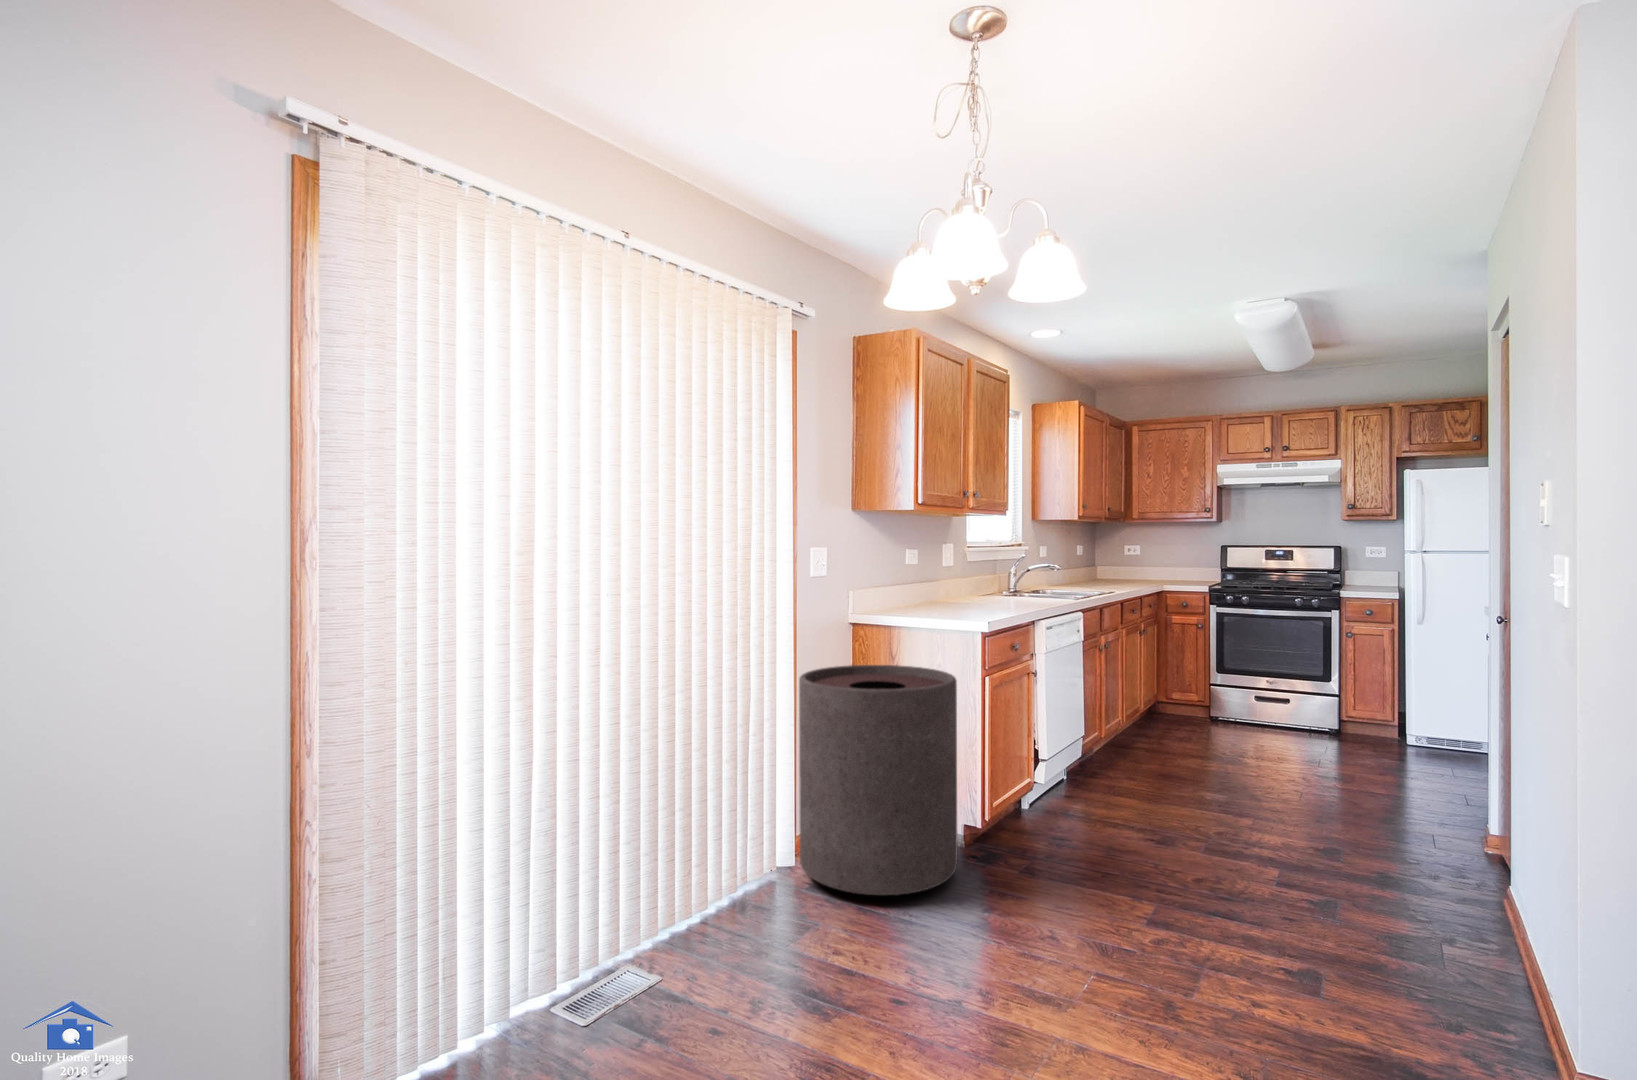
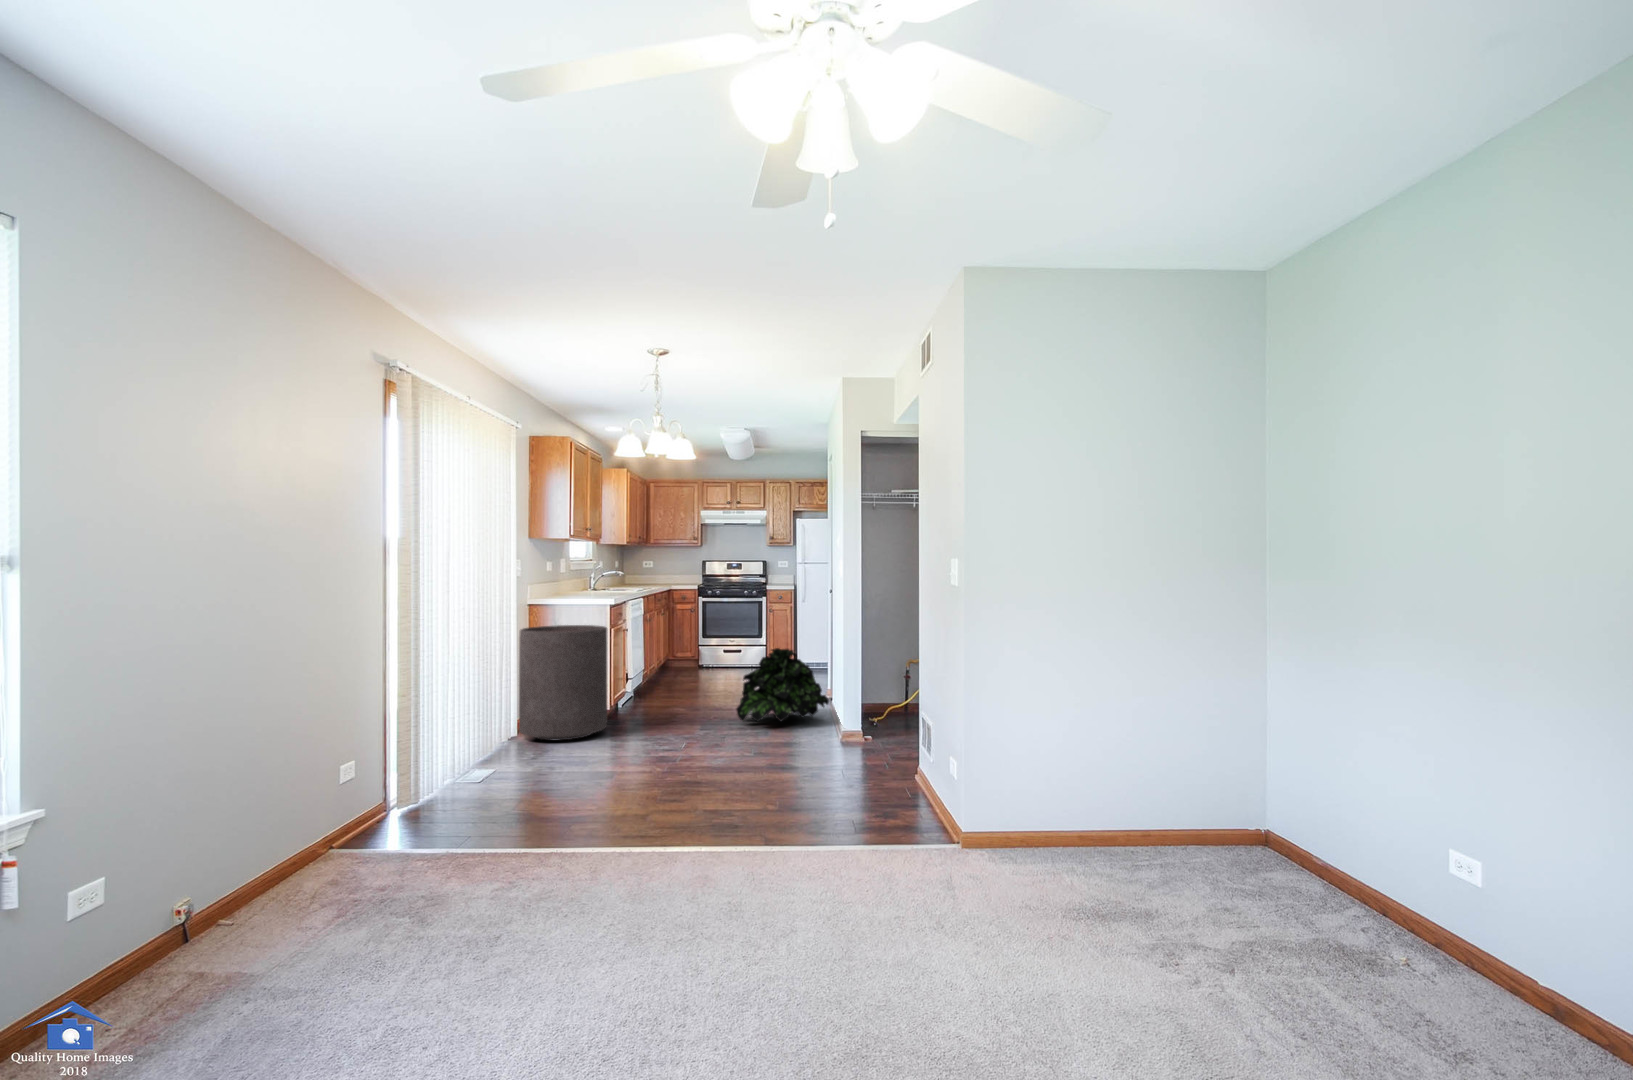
potted plant: none [1238,764,1517,974] -> present [736,648,829,722]

